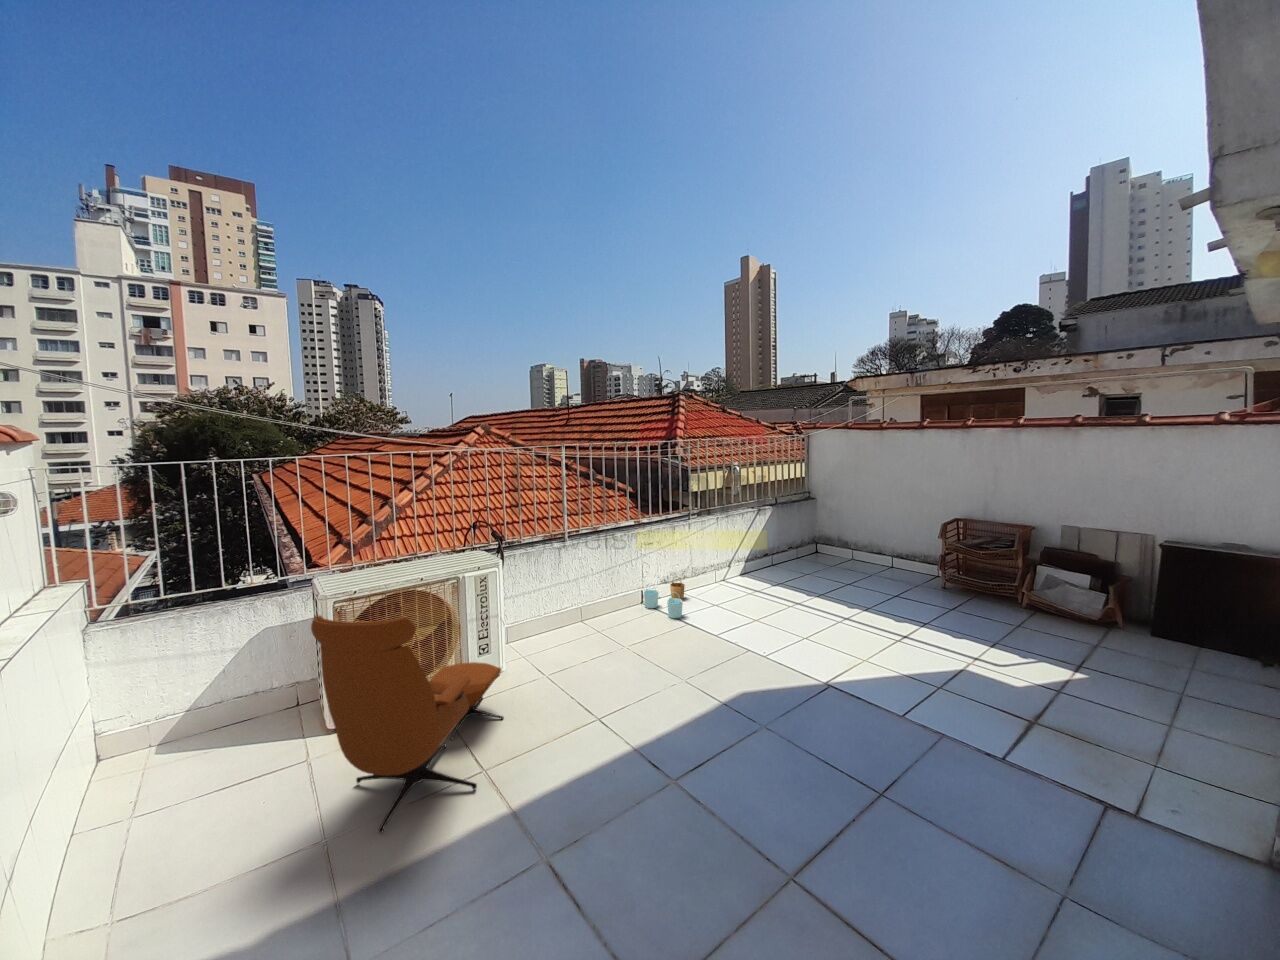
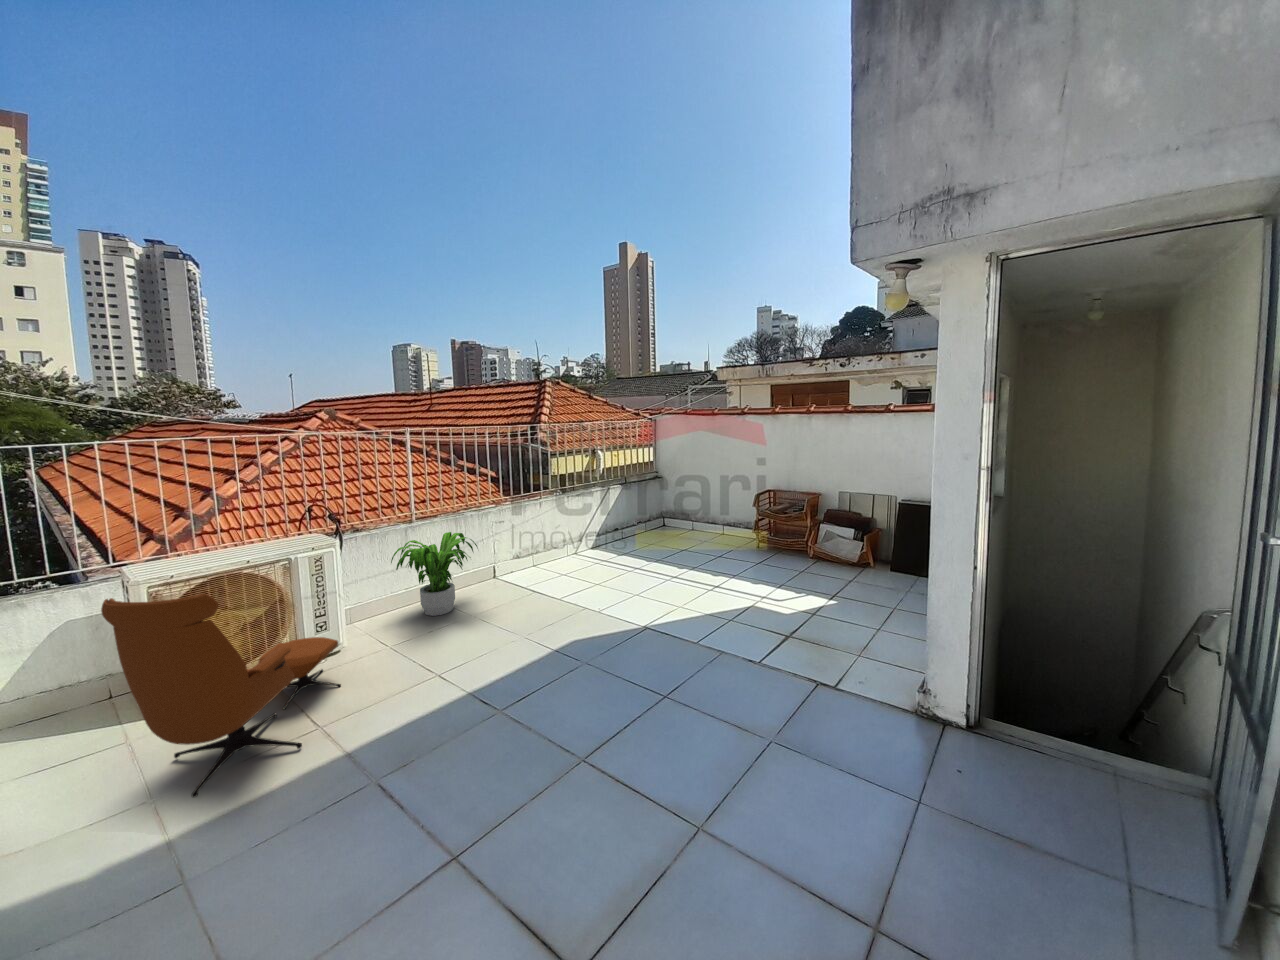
potted plant: none [542,554,632,645] -> present [391,532,478,616]
bucket: present [644,577,685,618] -> none [500,549,539,586]

